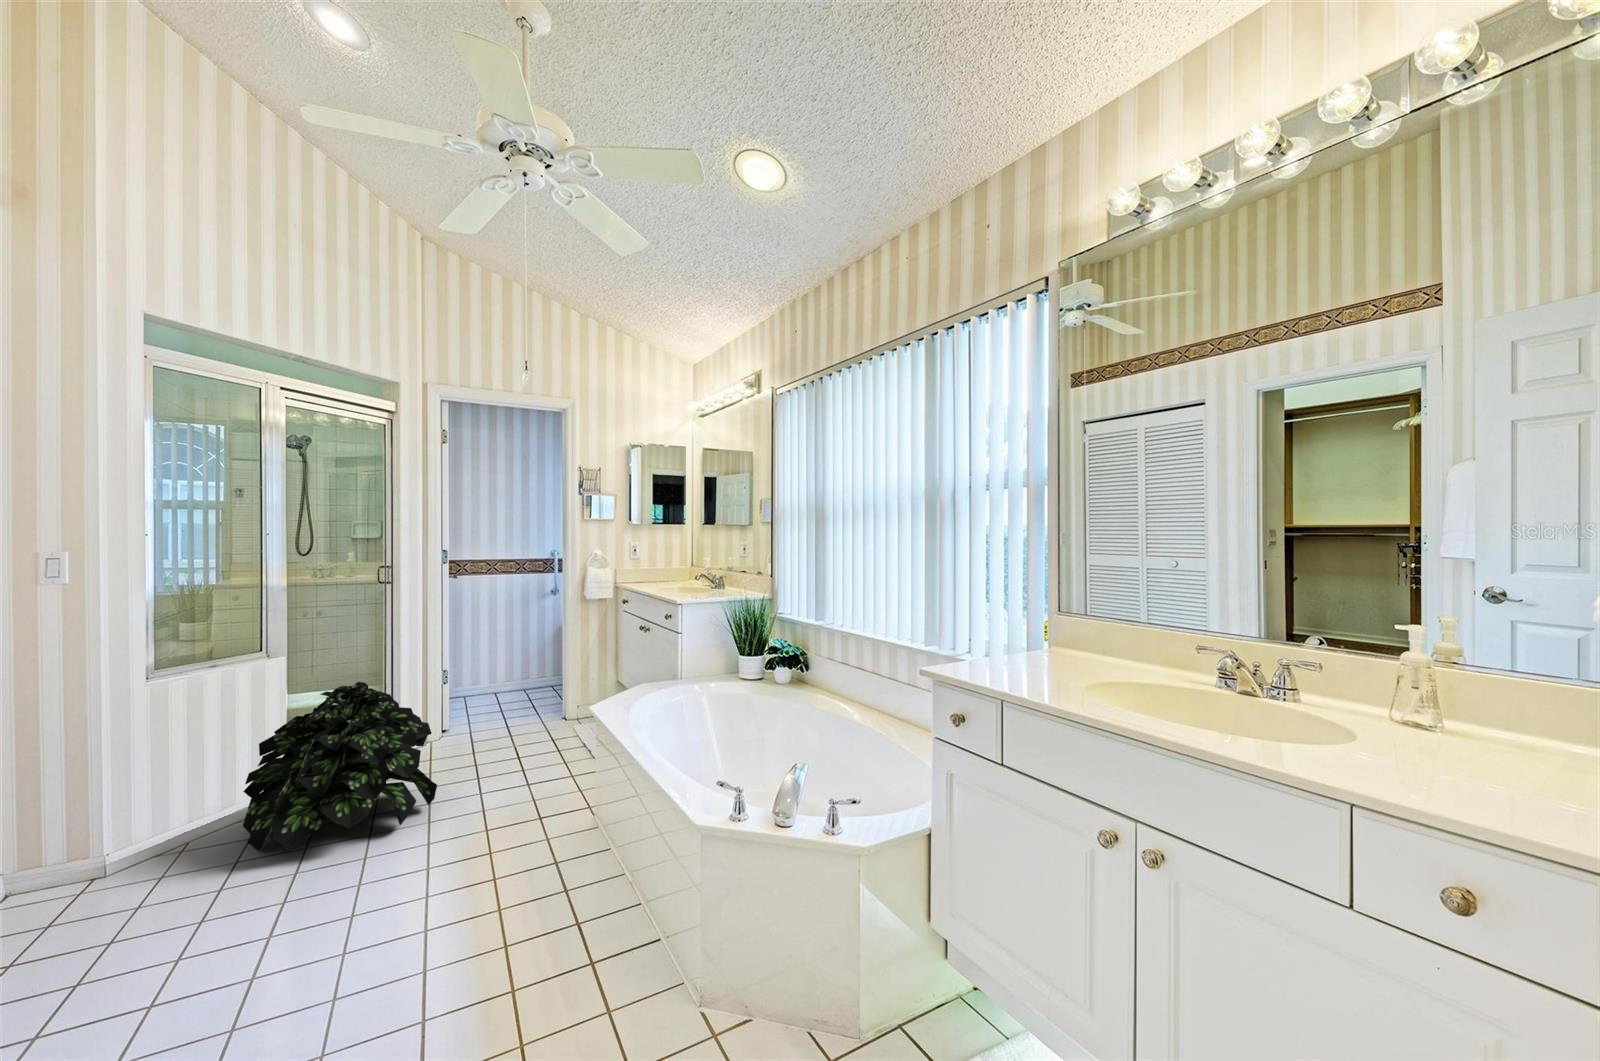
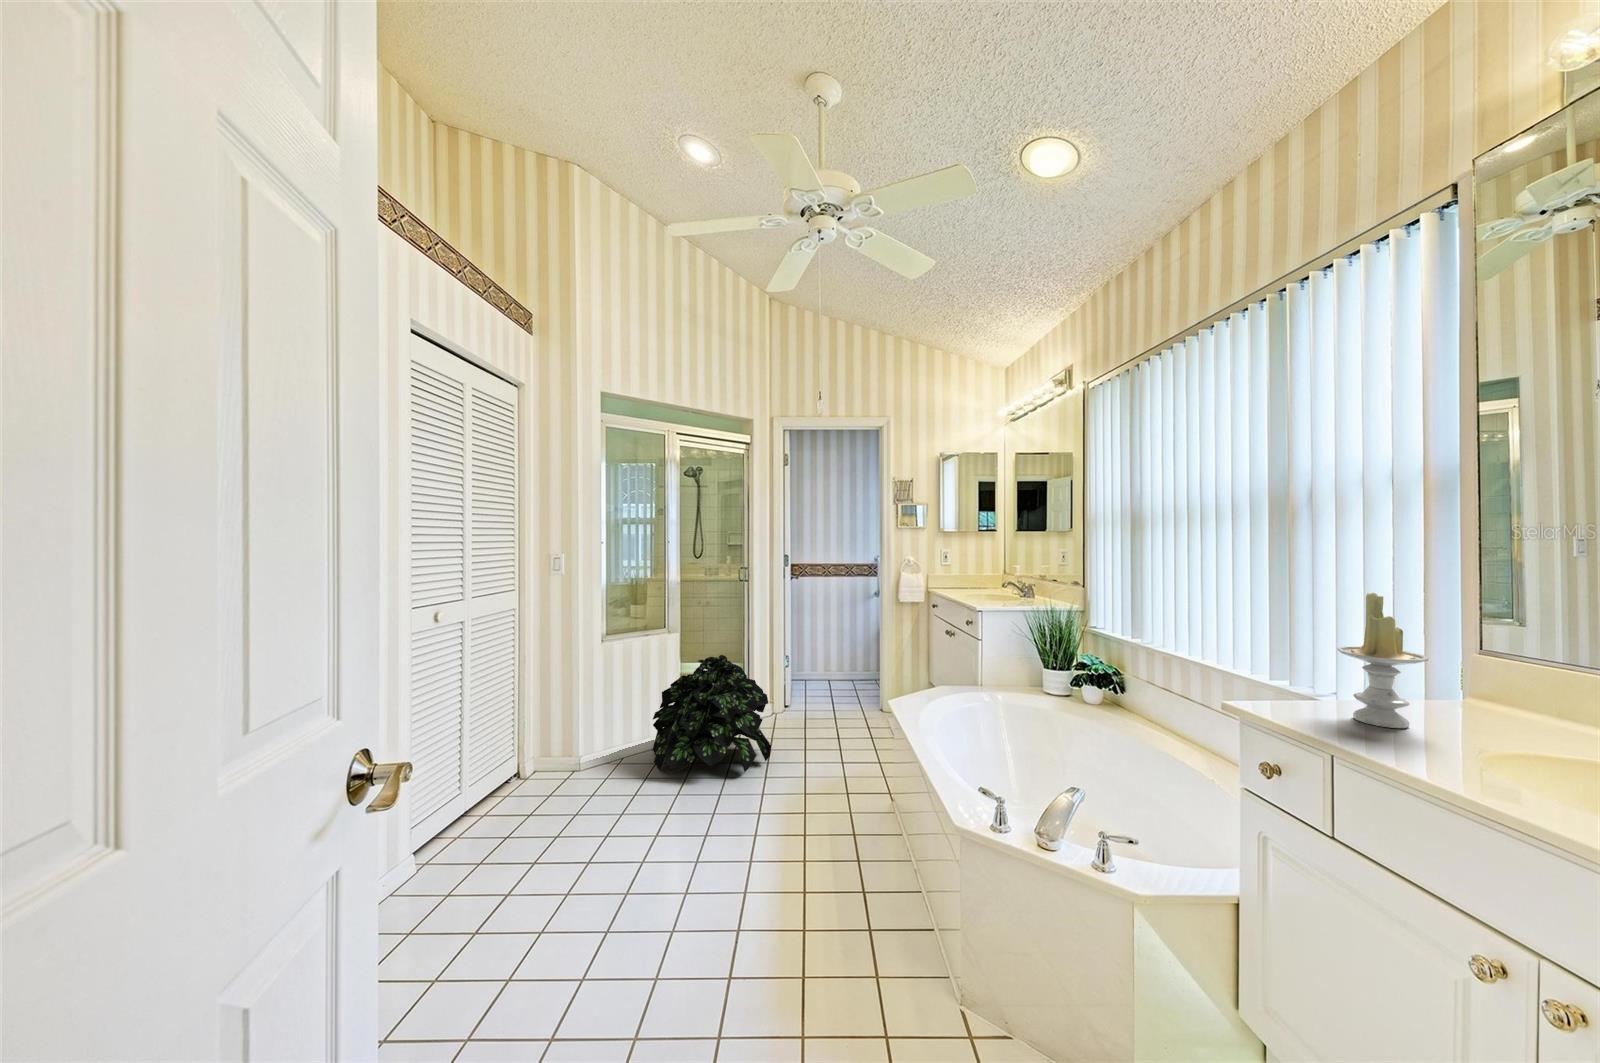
candle: none [988,575,1039,674] -> present [1338,593,1429,728]

